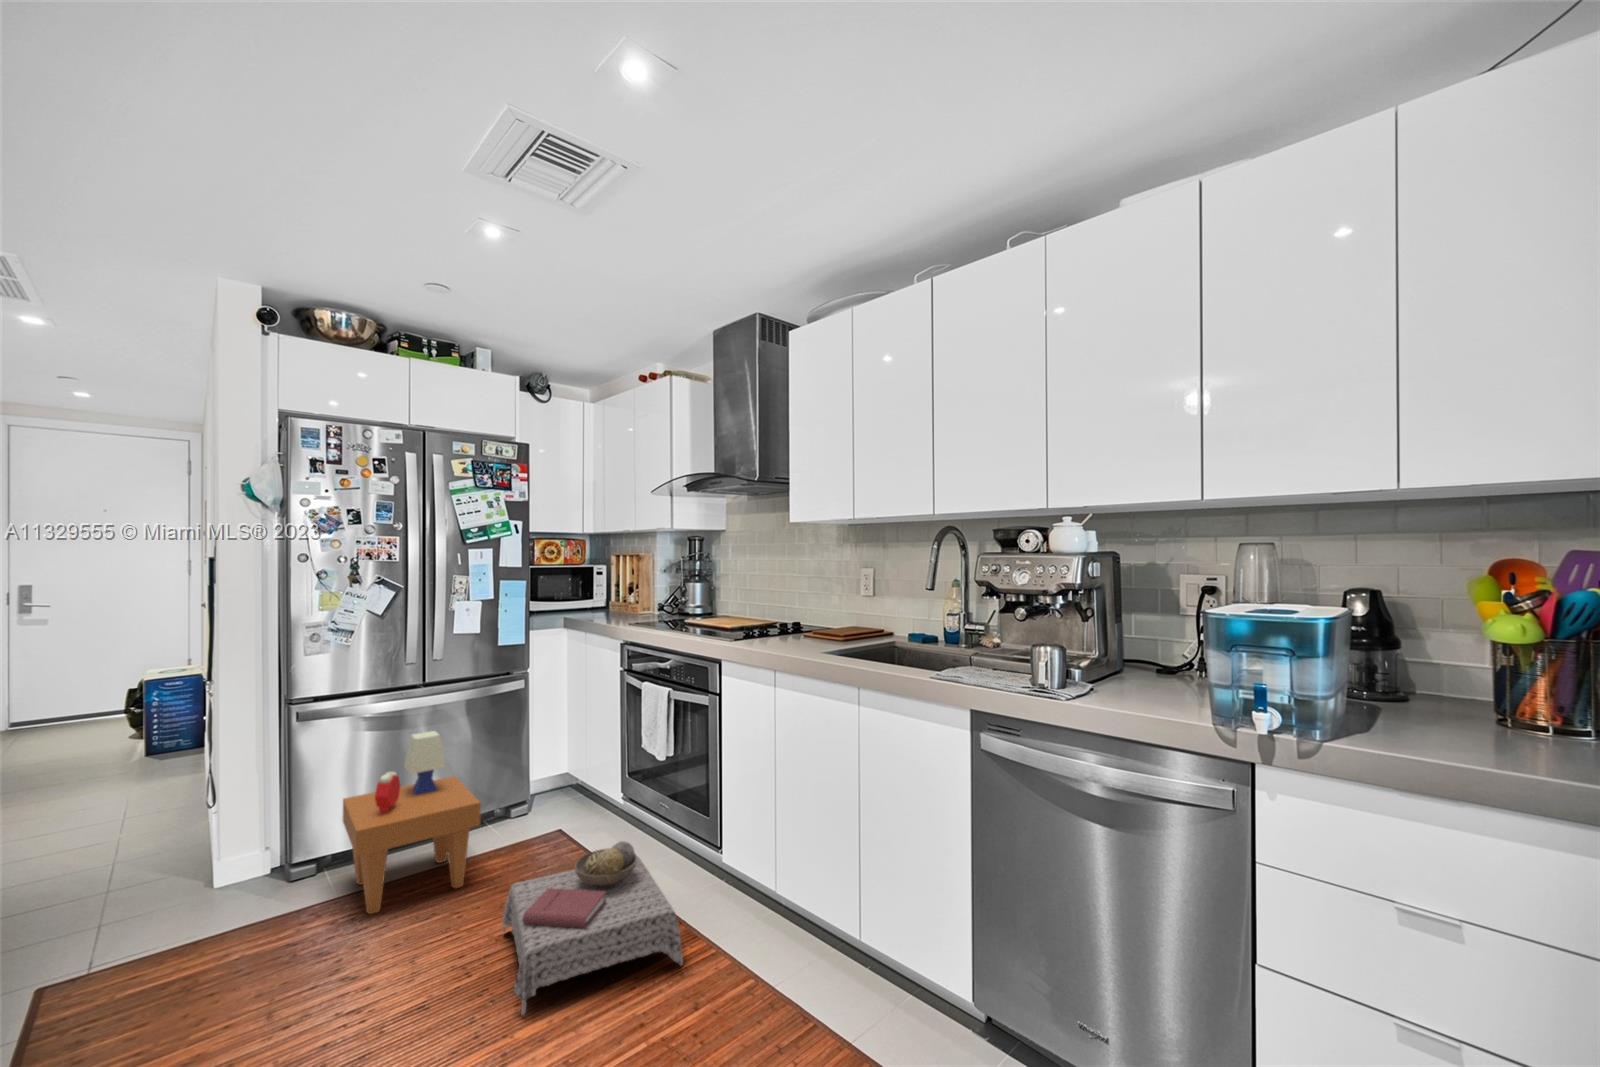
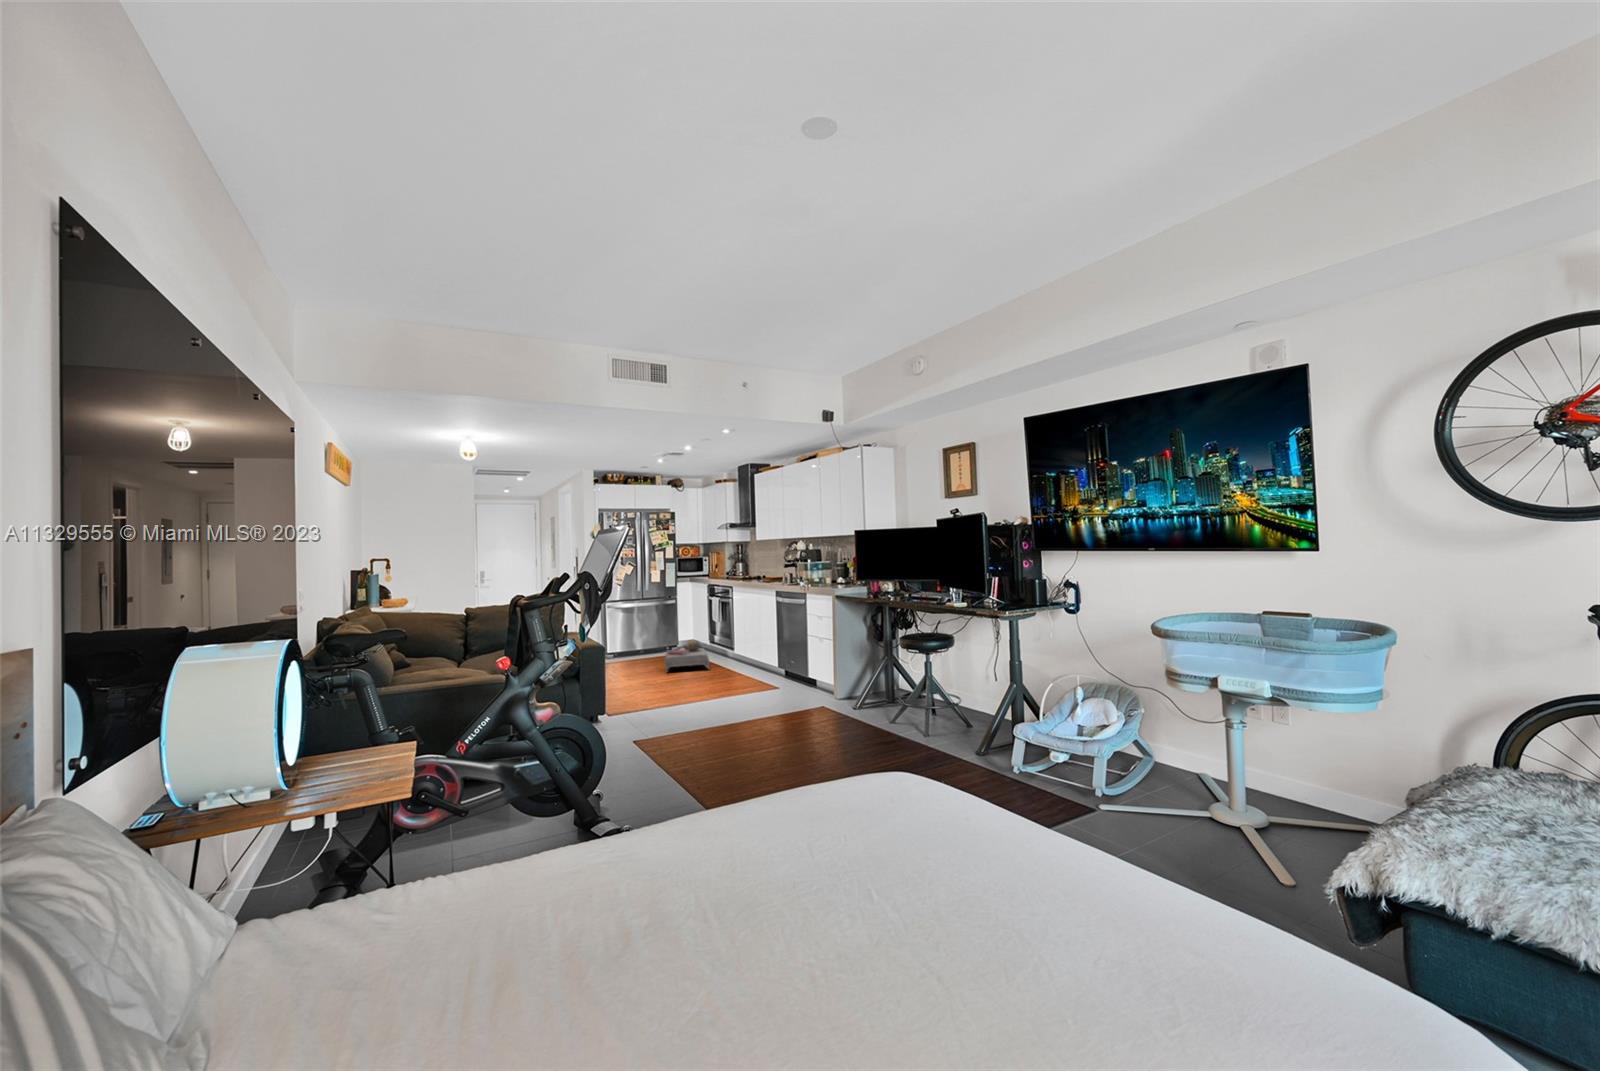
side table: present [343,731,481,914] -> none [621,613,660,663]

